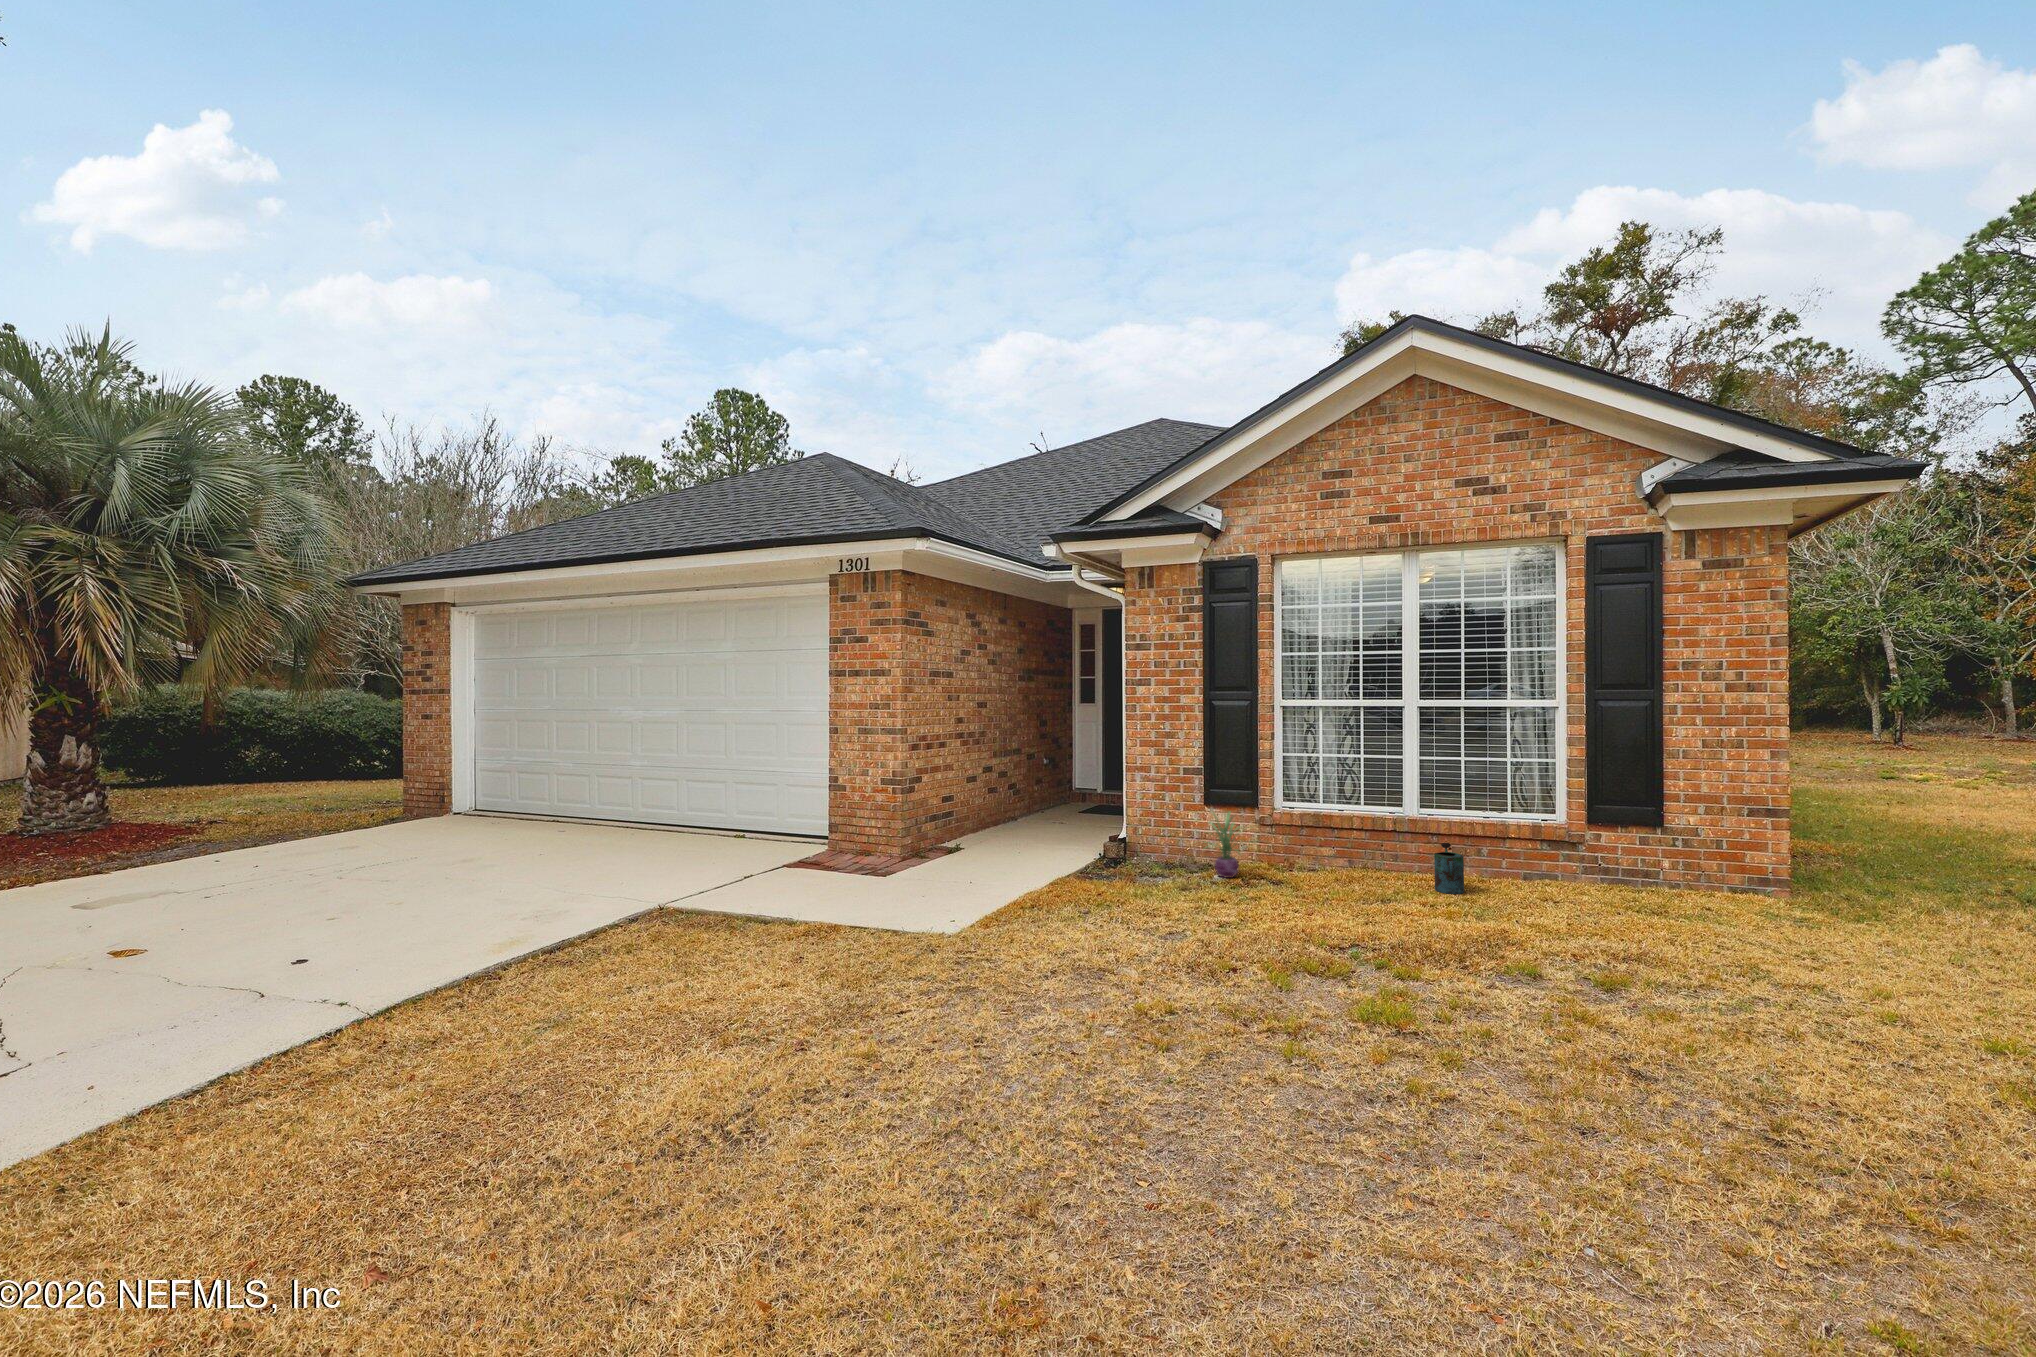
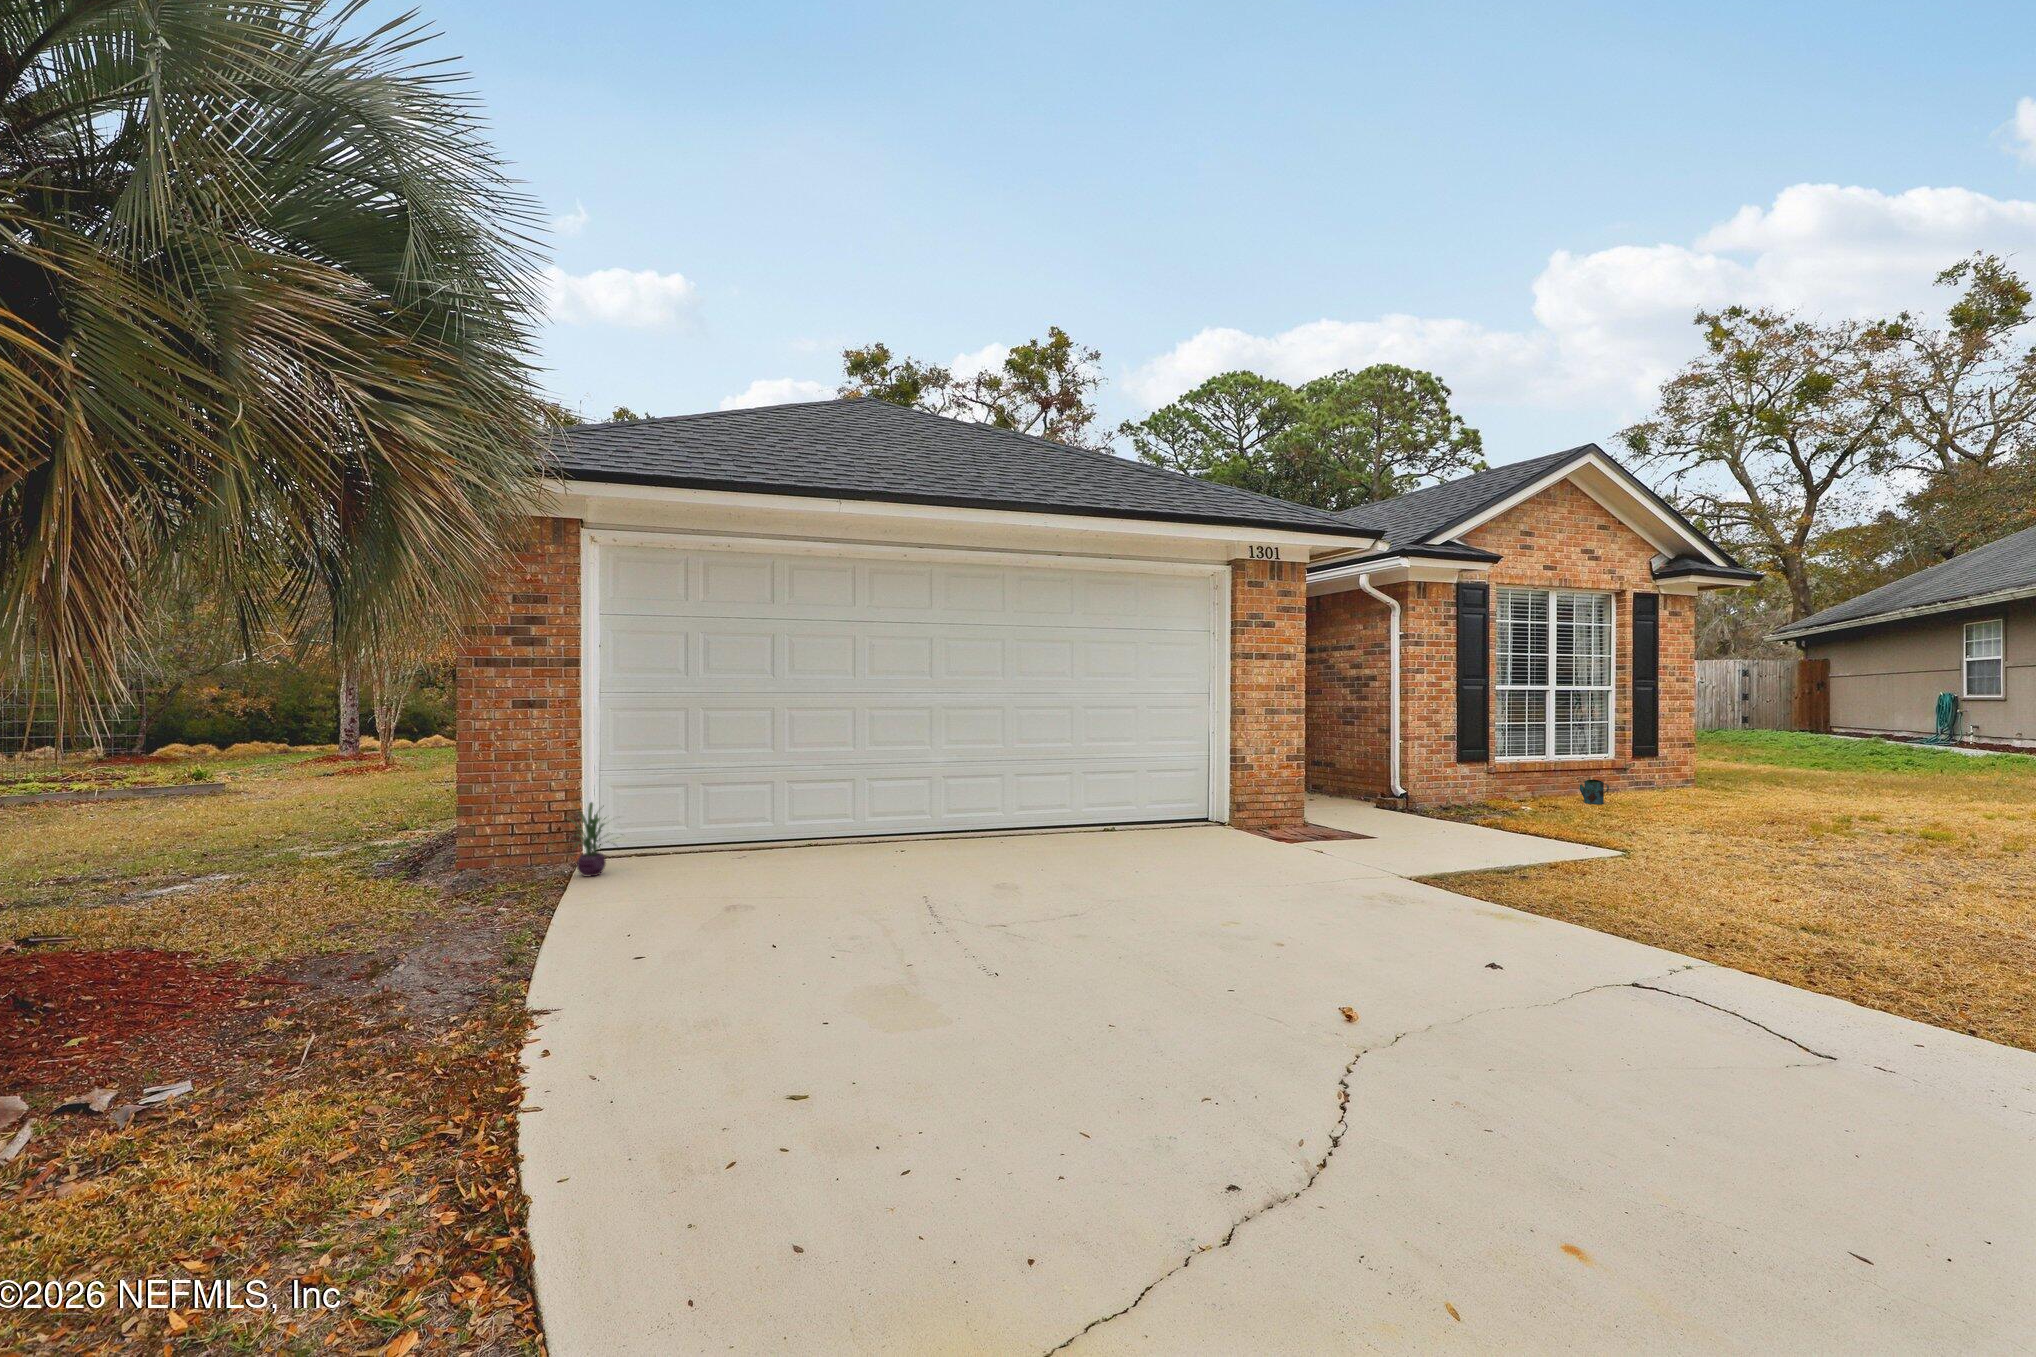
decorative plant: present [1211,812,1240,878] -> present [566,802,606,876]

